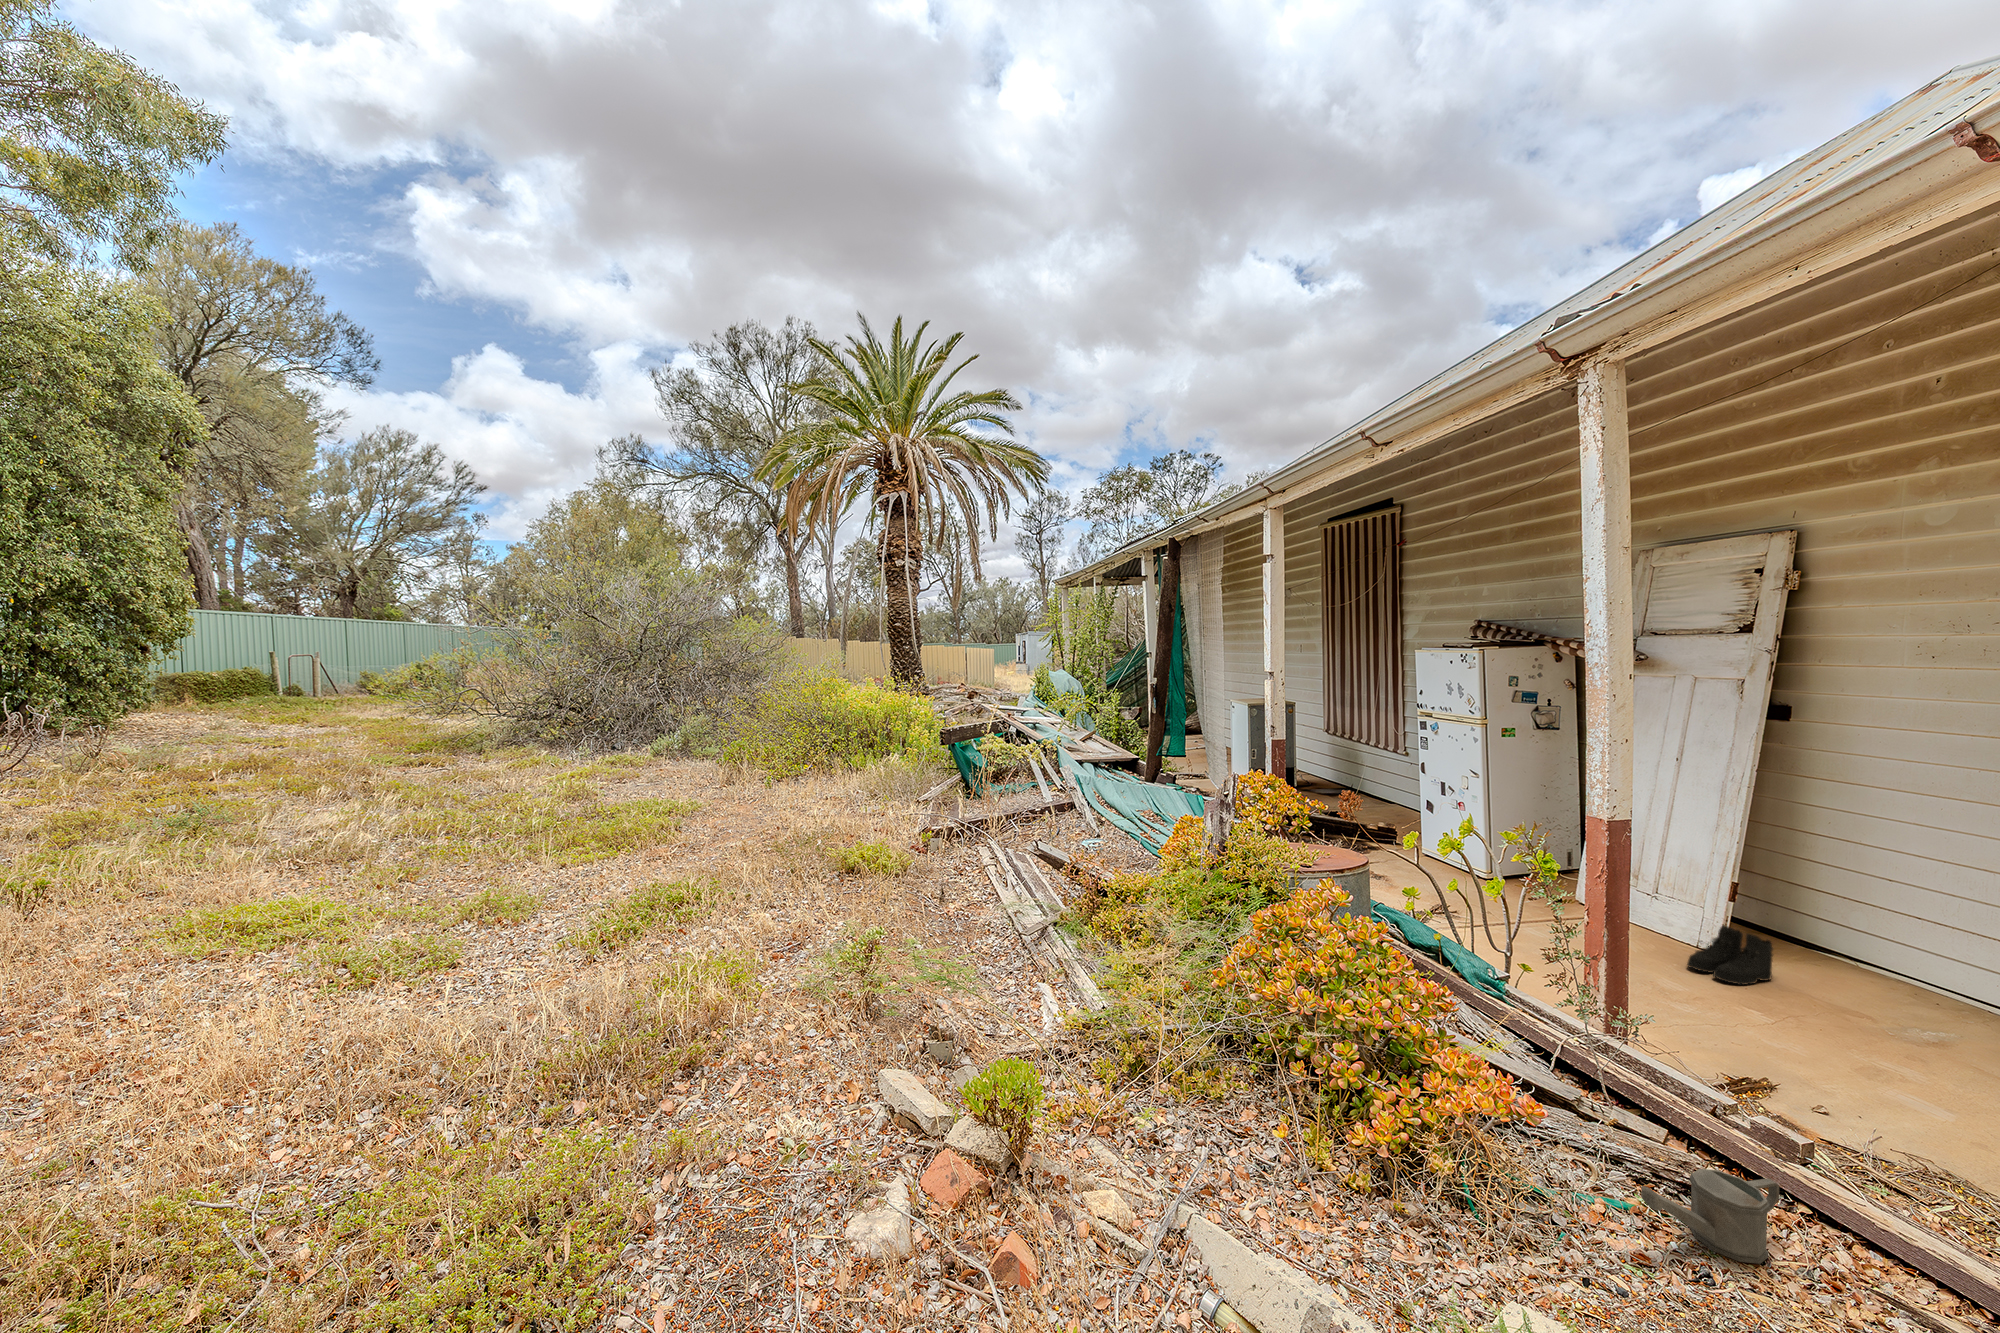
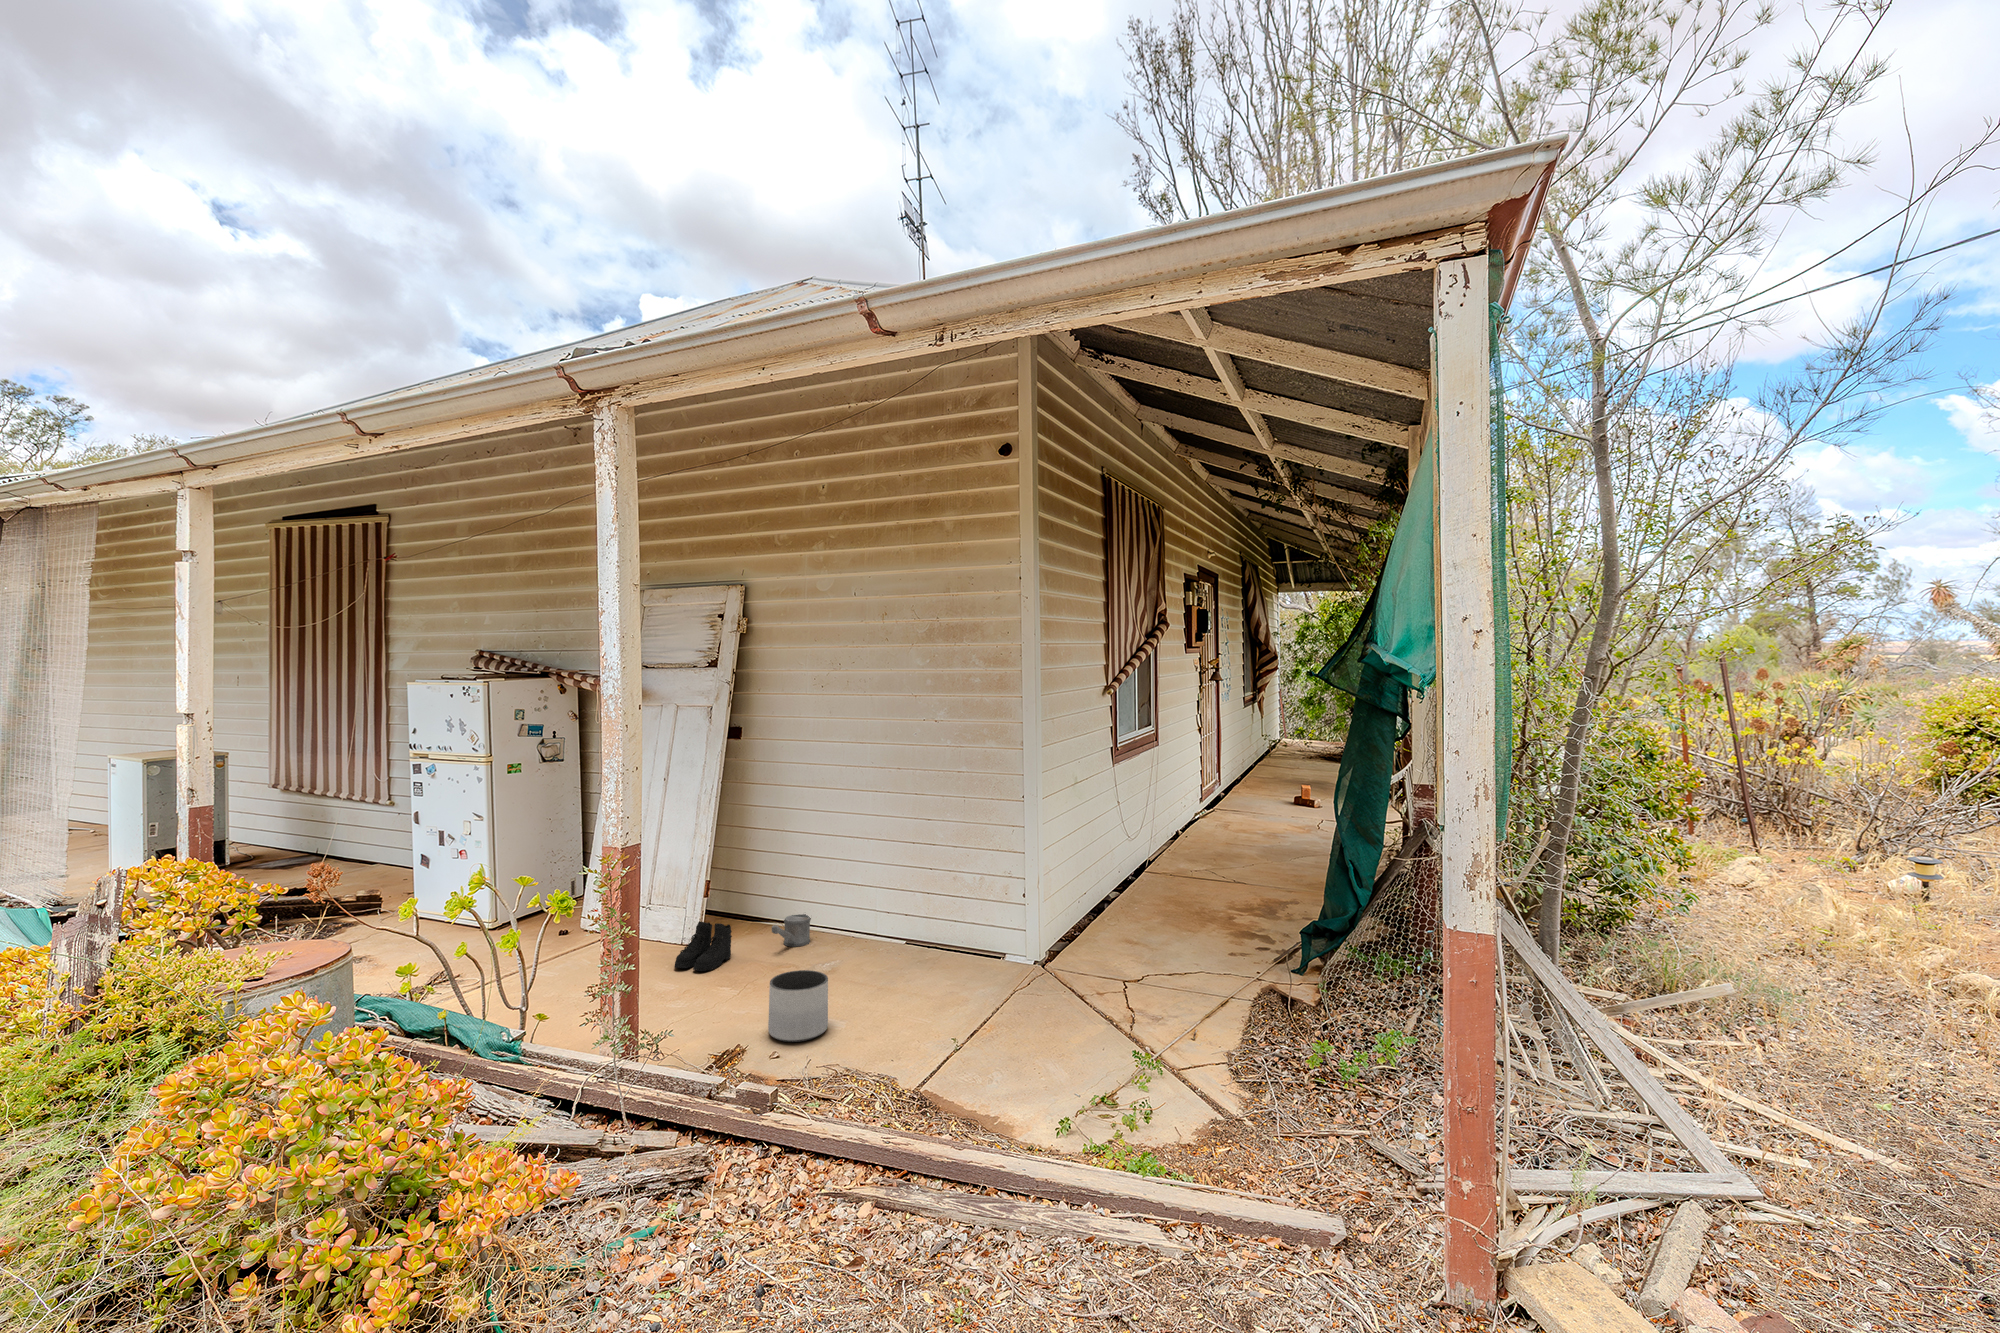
planter: none [1822,1022,1936,1125] -> present [768,970,828,1042]
watering can: present [1641,1169,1779,1264] -> present [772,914,811,947]

